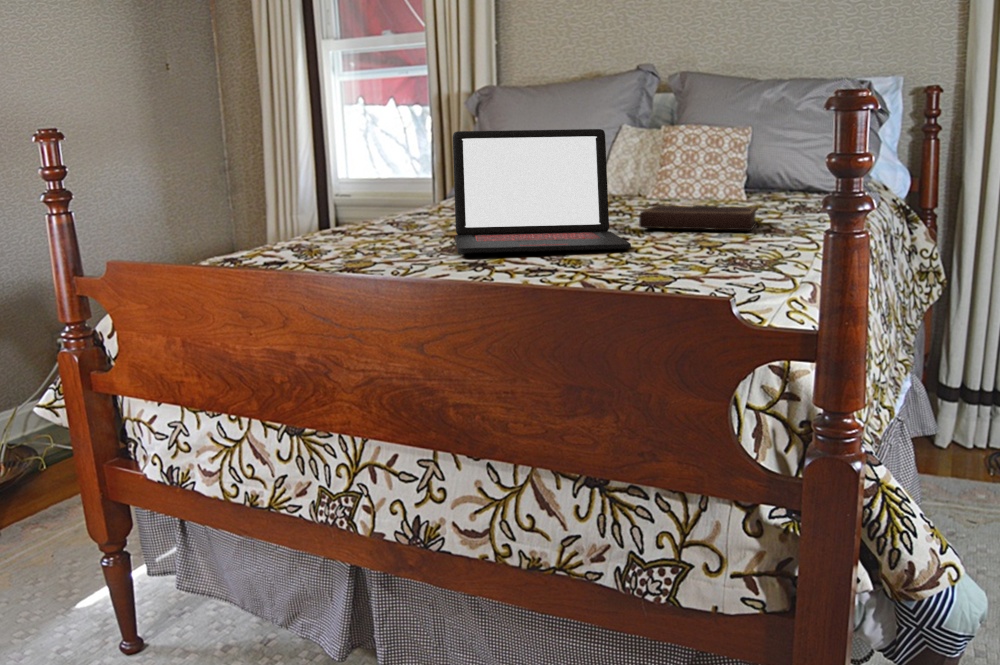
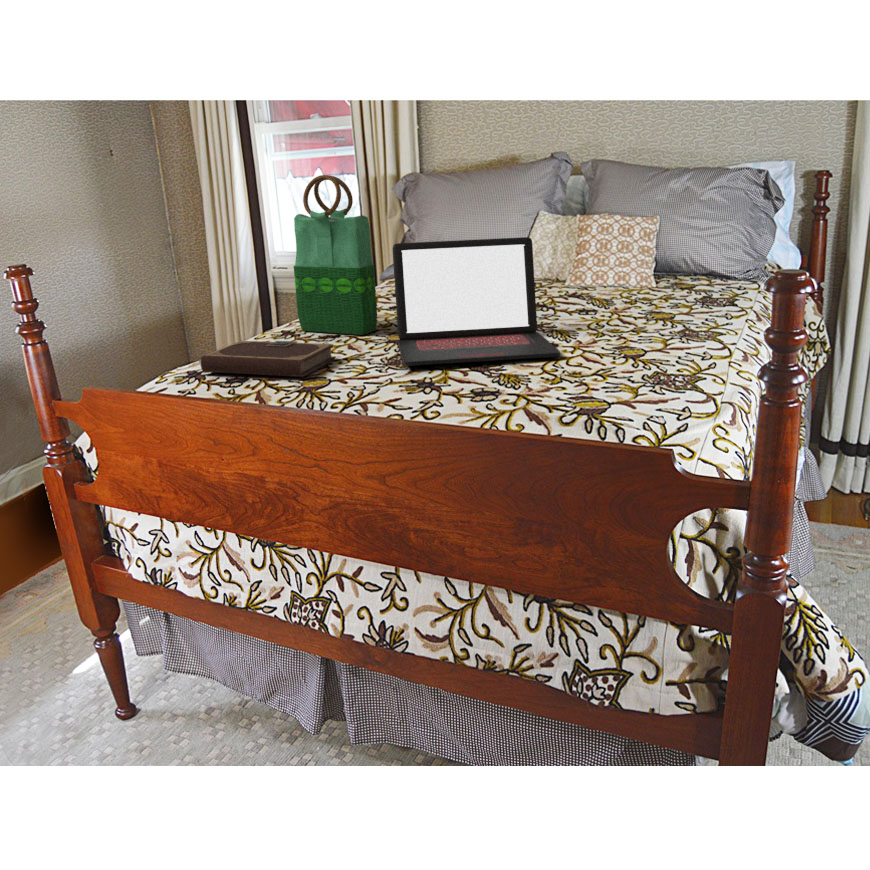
tote bag: none [347,61,436,234] -> present [294,175,377,335]
notebook: present [639,205,758,230] -> present [200,341,334,377]

